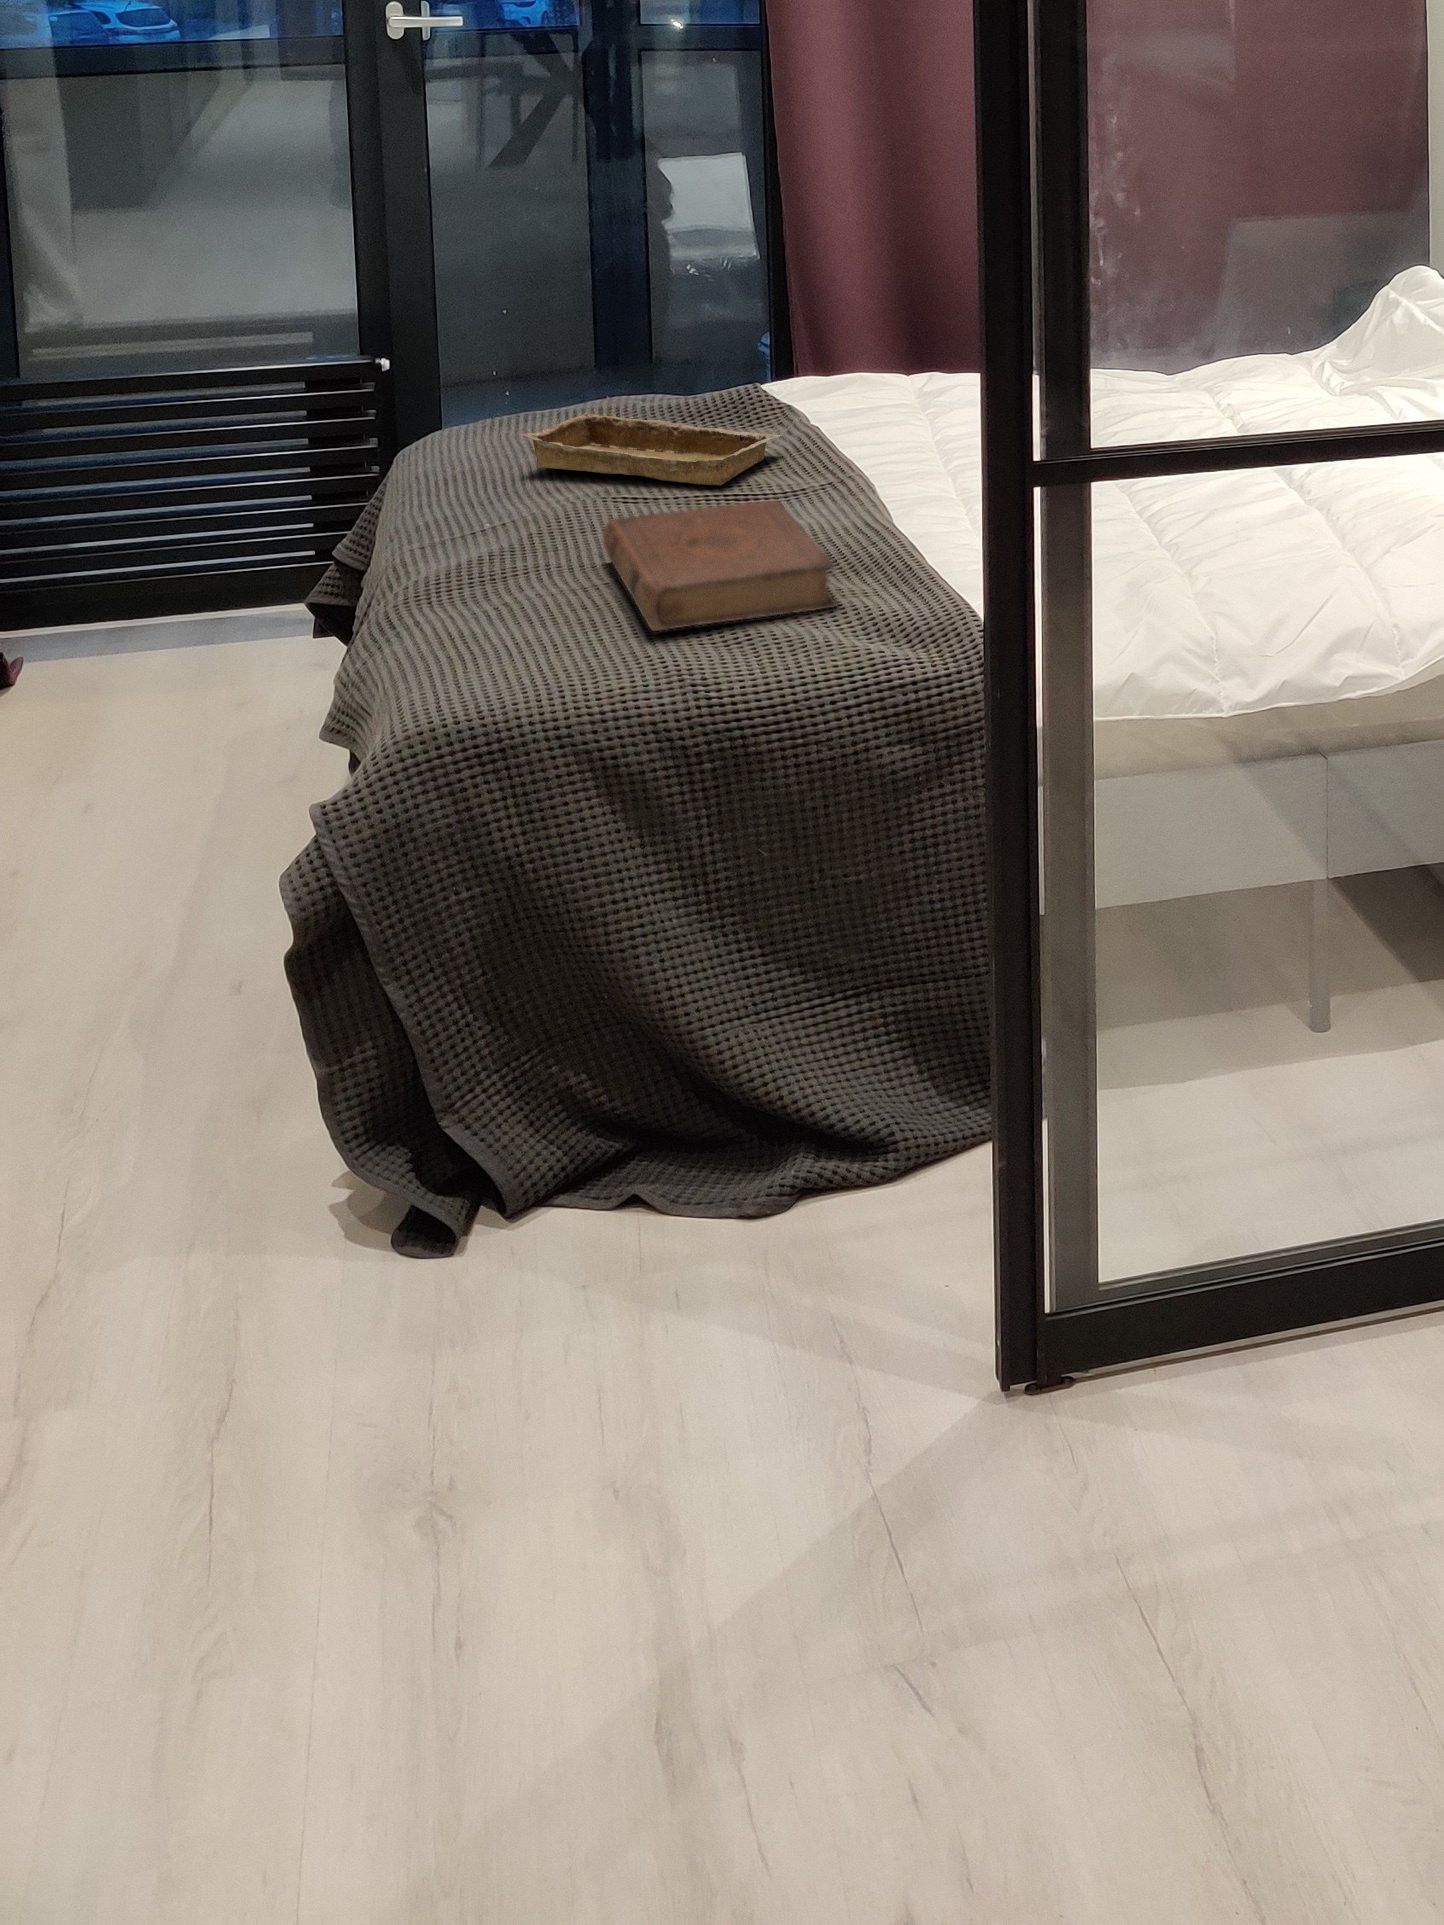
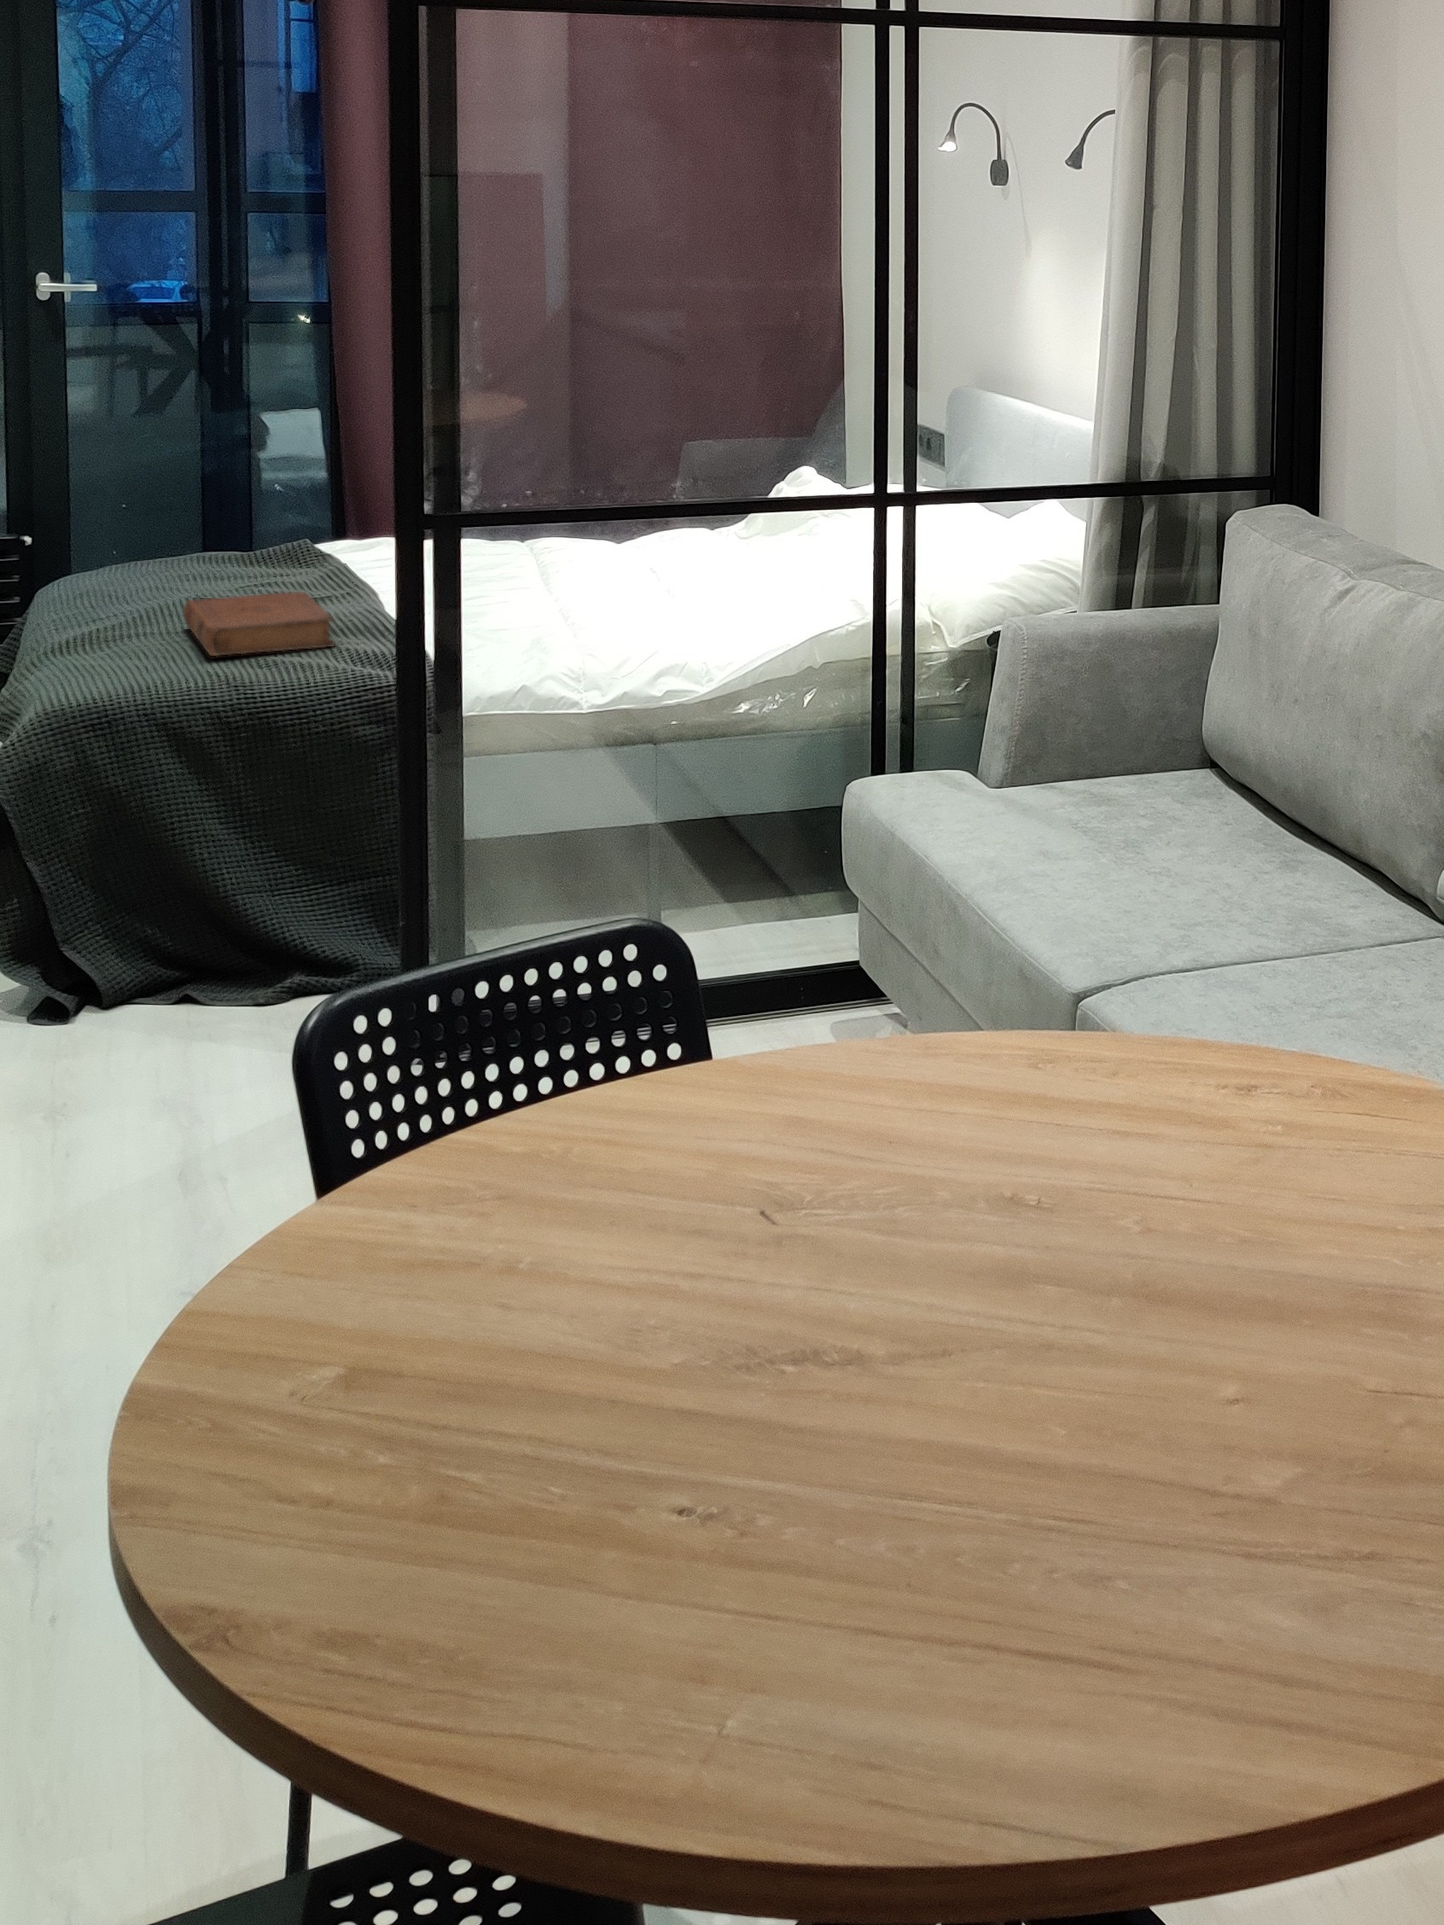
tray: present [521,413,781,485] -> none [130,551,318,592]

